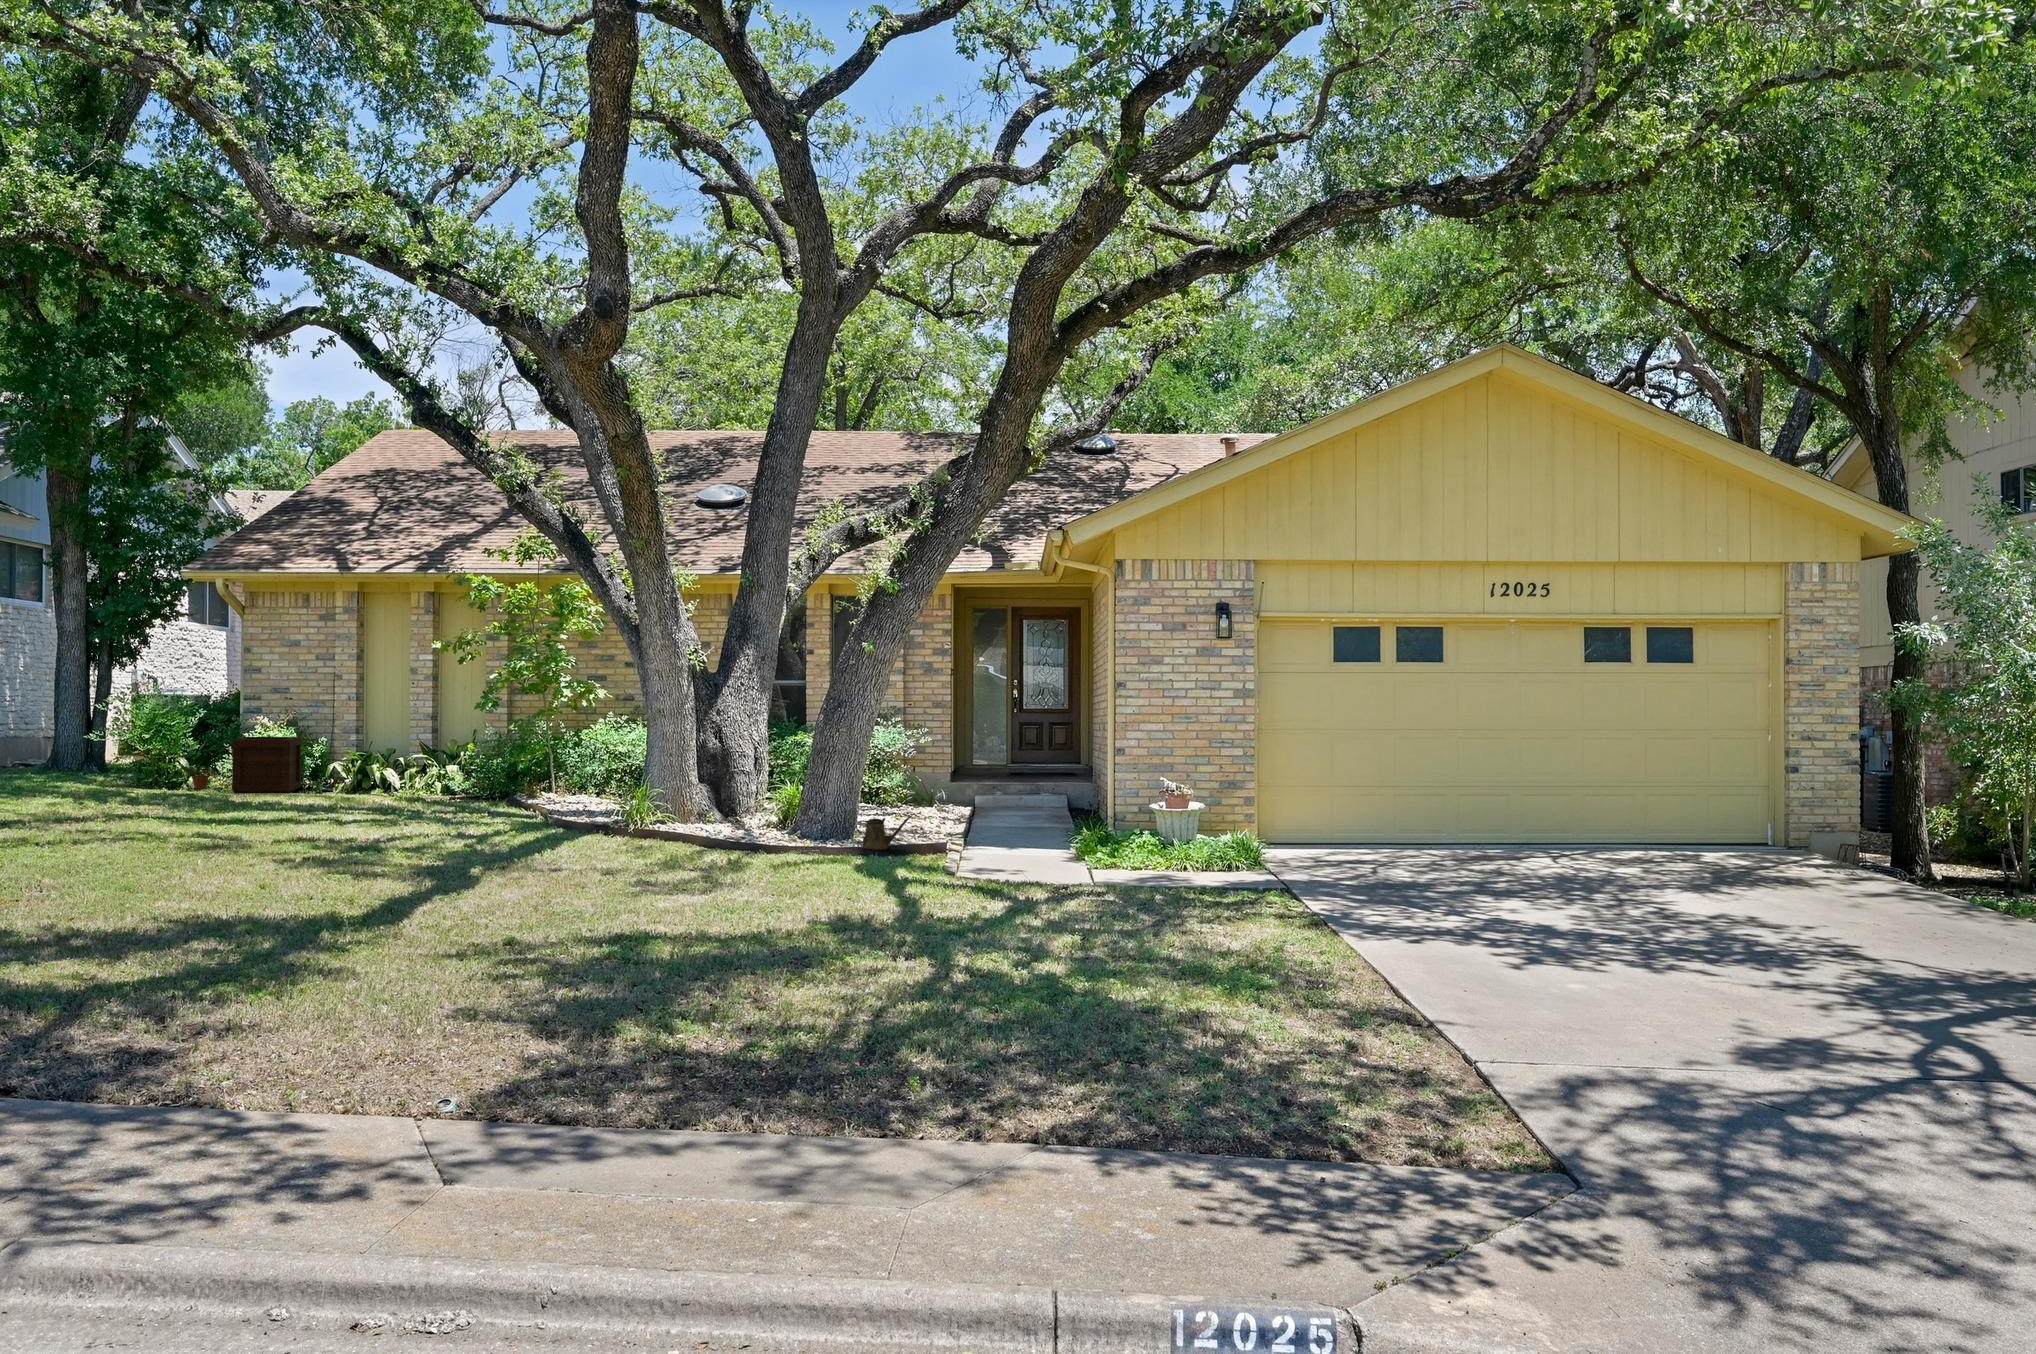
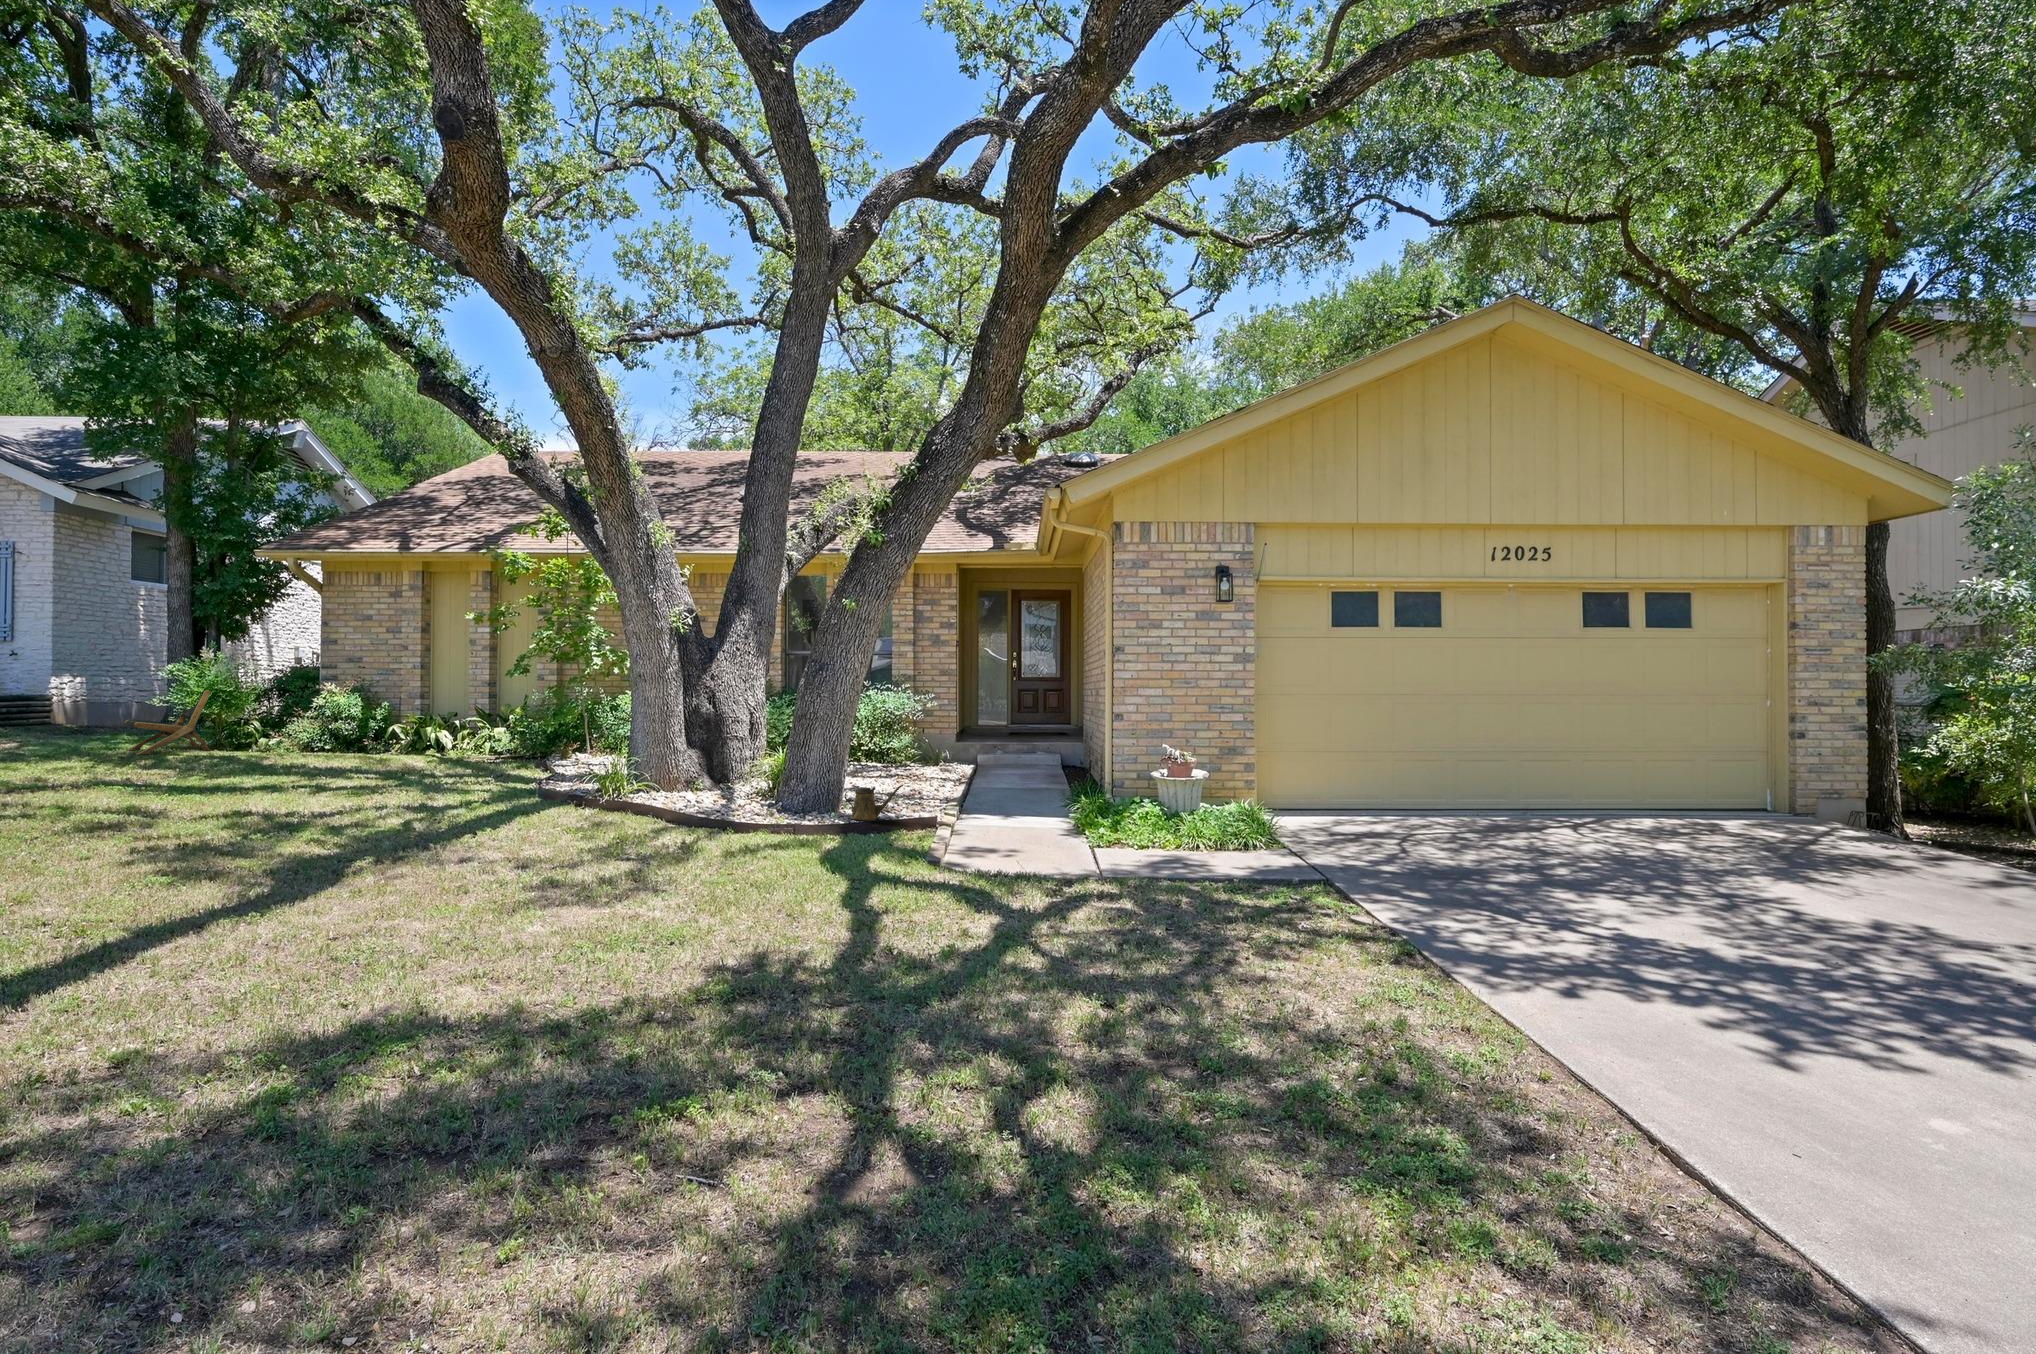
lounge chair: none [56,722,146,793] -> present [124,690,211,754]
wooden crate: present [232,737,302,793] -> none [287,702,362,754]
potted plant: present [177,766,223,788] -> none [241,728,291,749]

